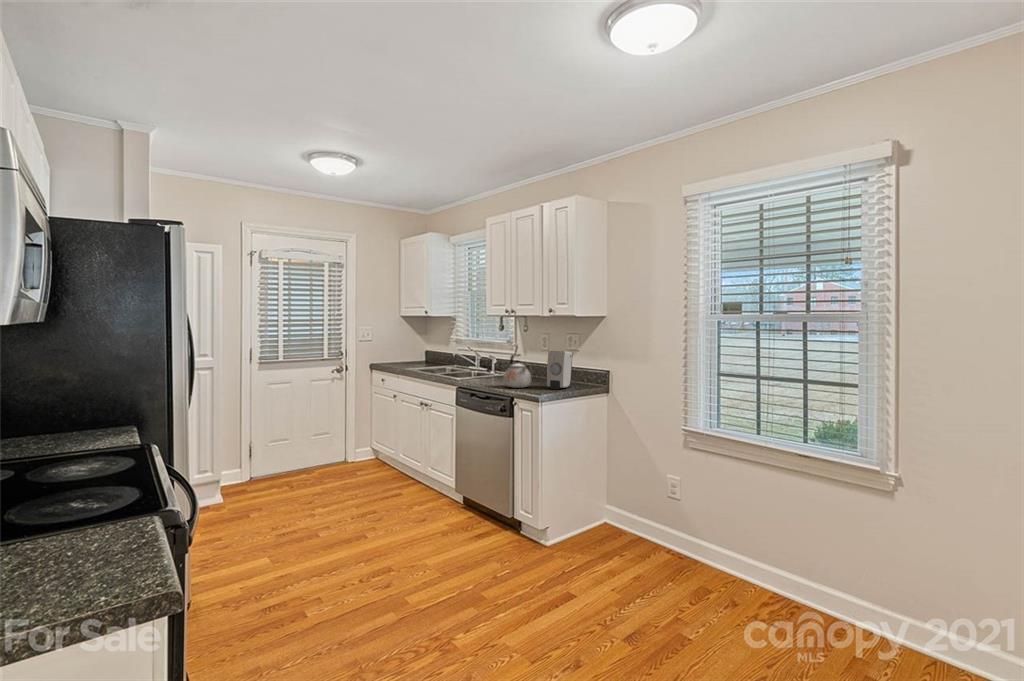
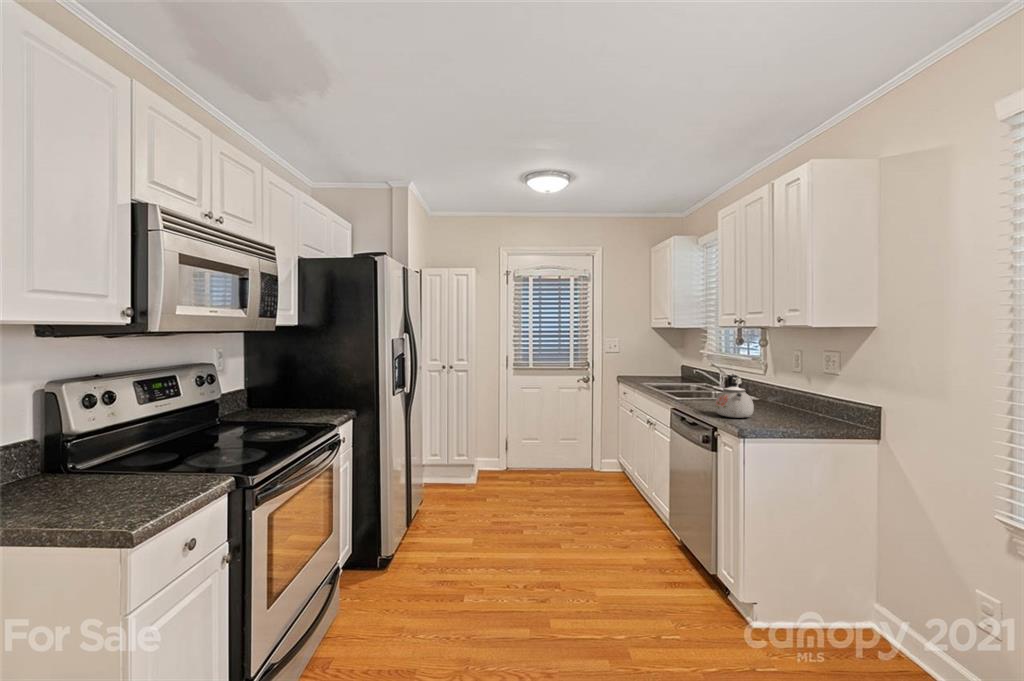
soap dispenser: present [547,351,572,389] -> none [773,373,818,426]

